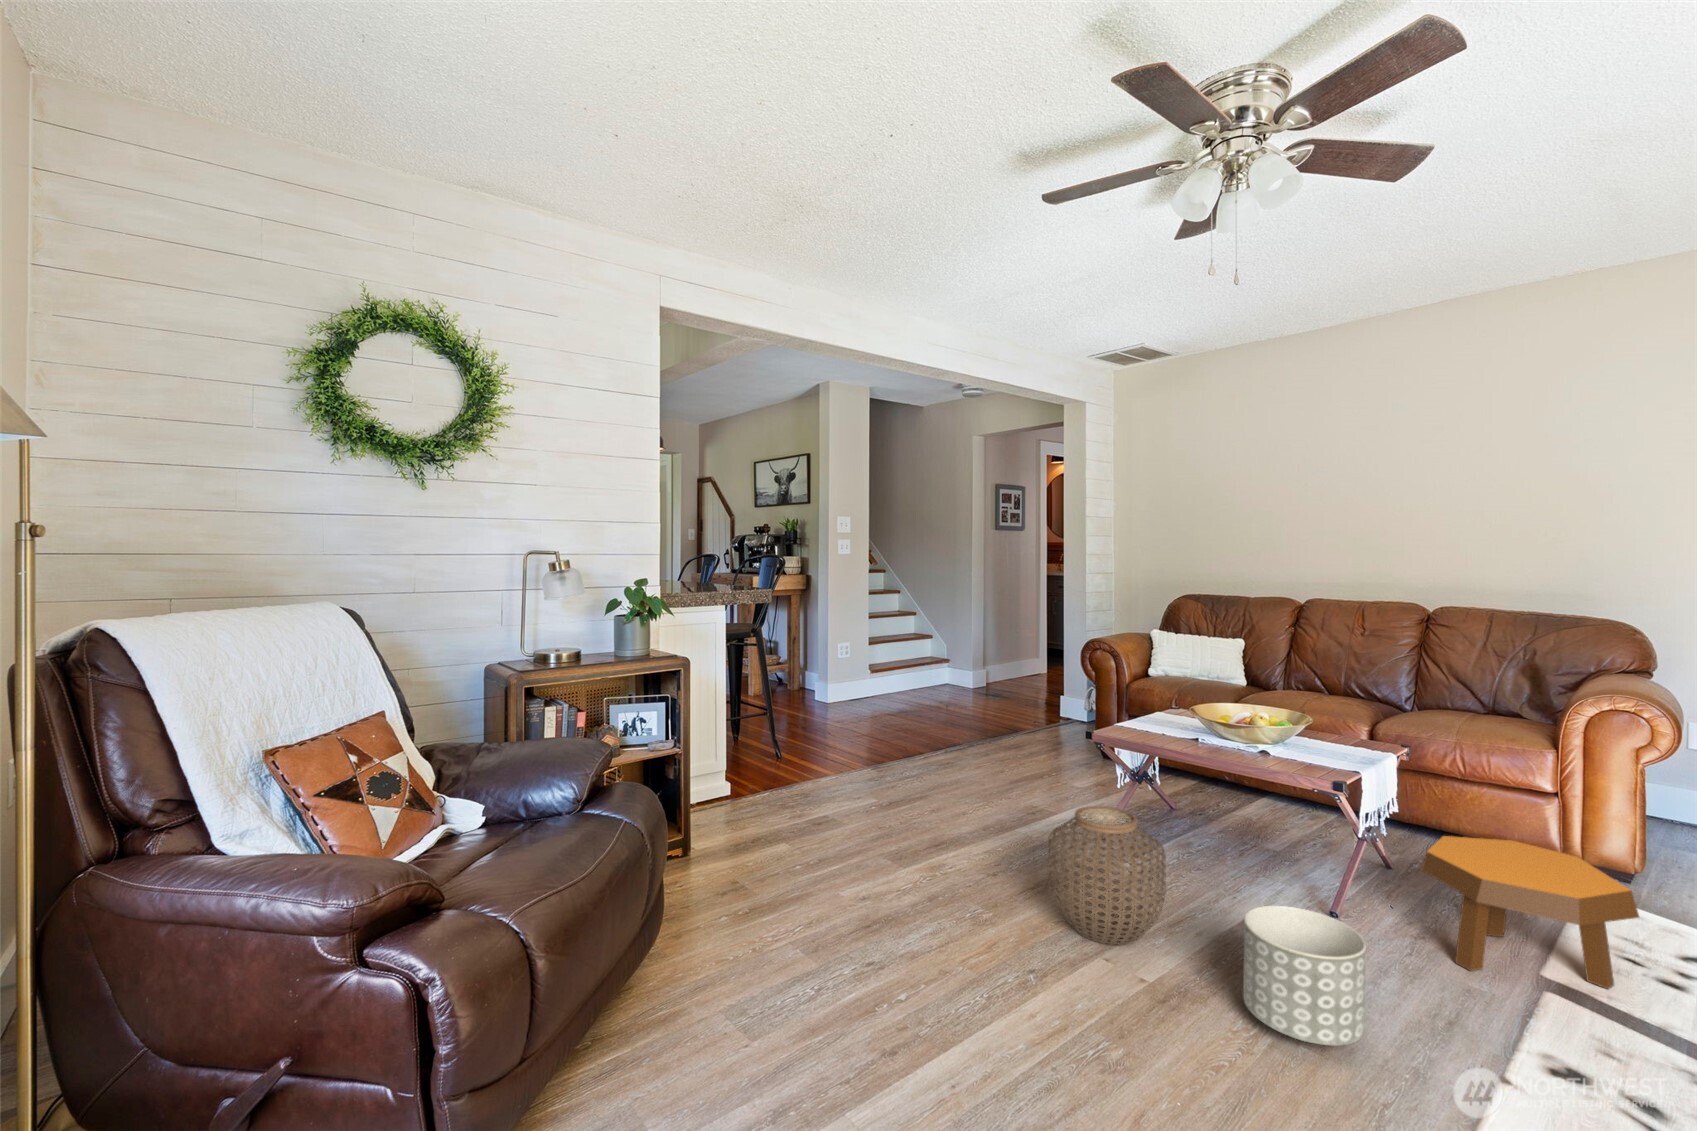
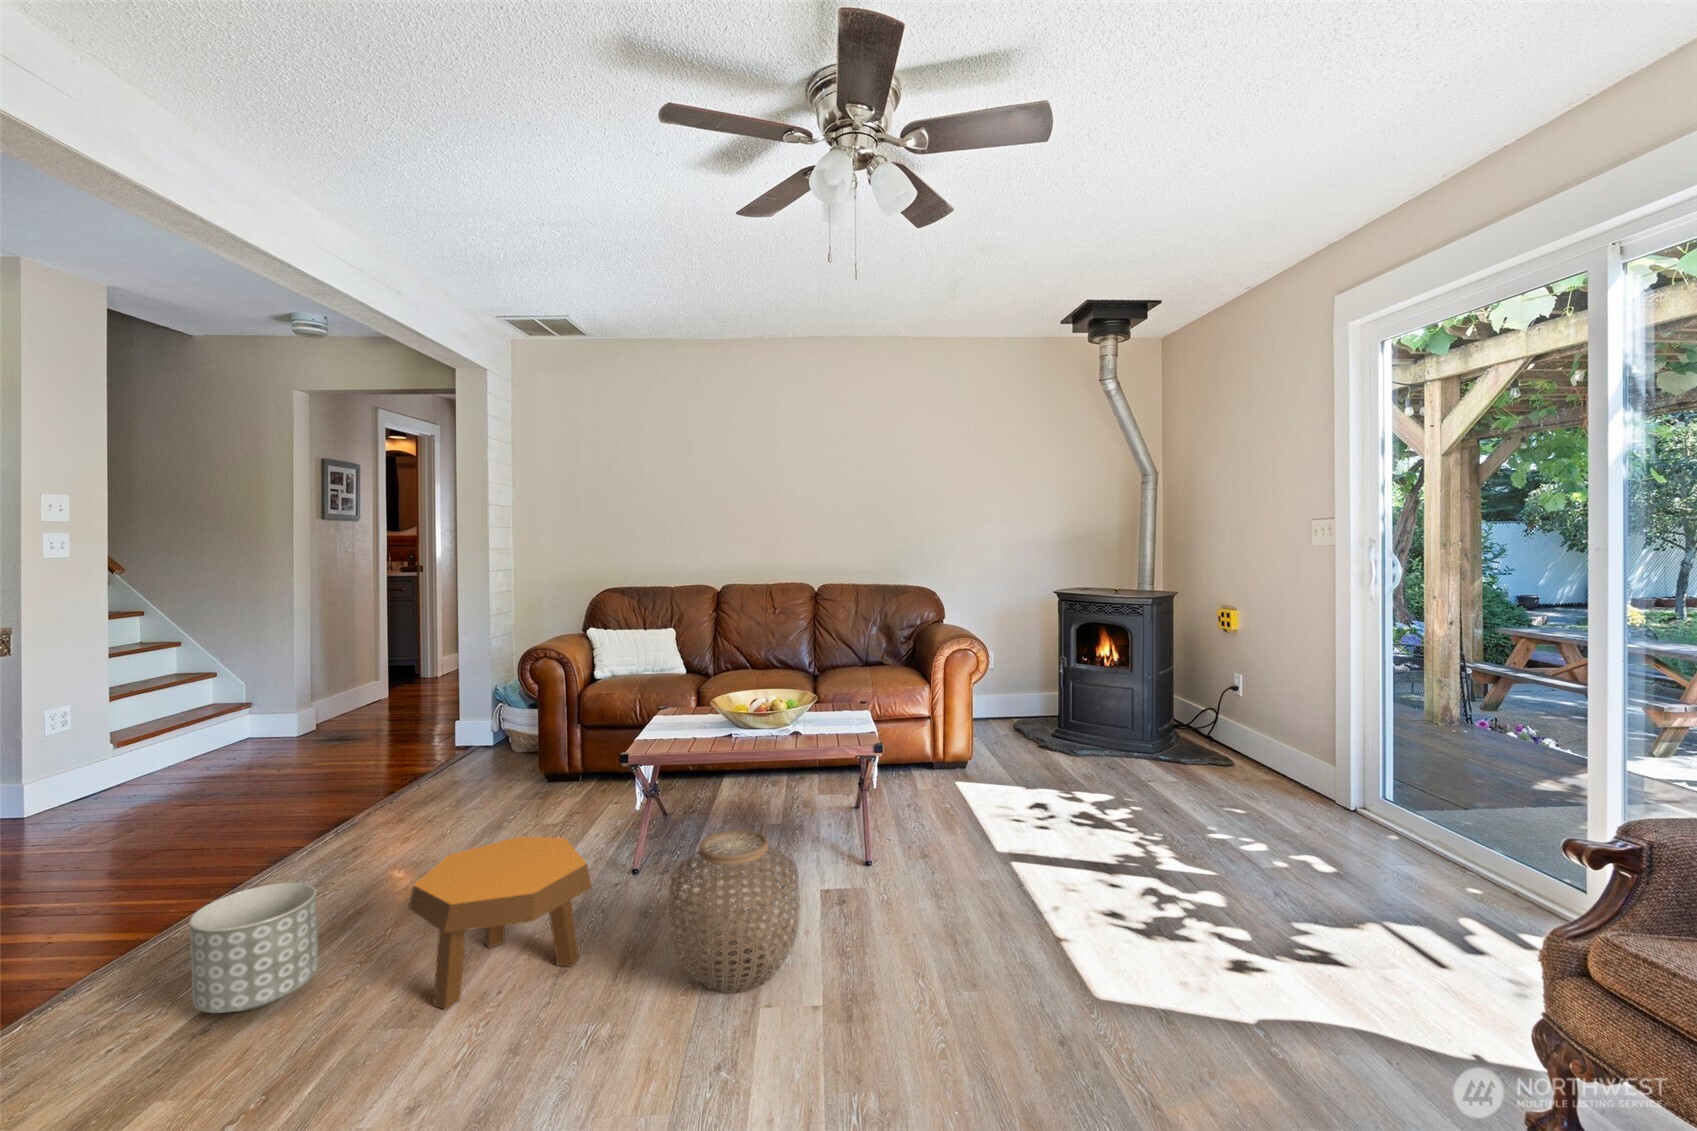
footstool: present [1422,836,1639,989] -> present [409,837,592,1009]
planter: present [1243,906,1366,1046] -> present [190,883,319,1013]

